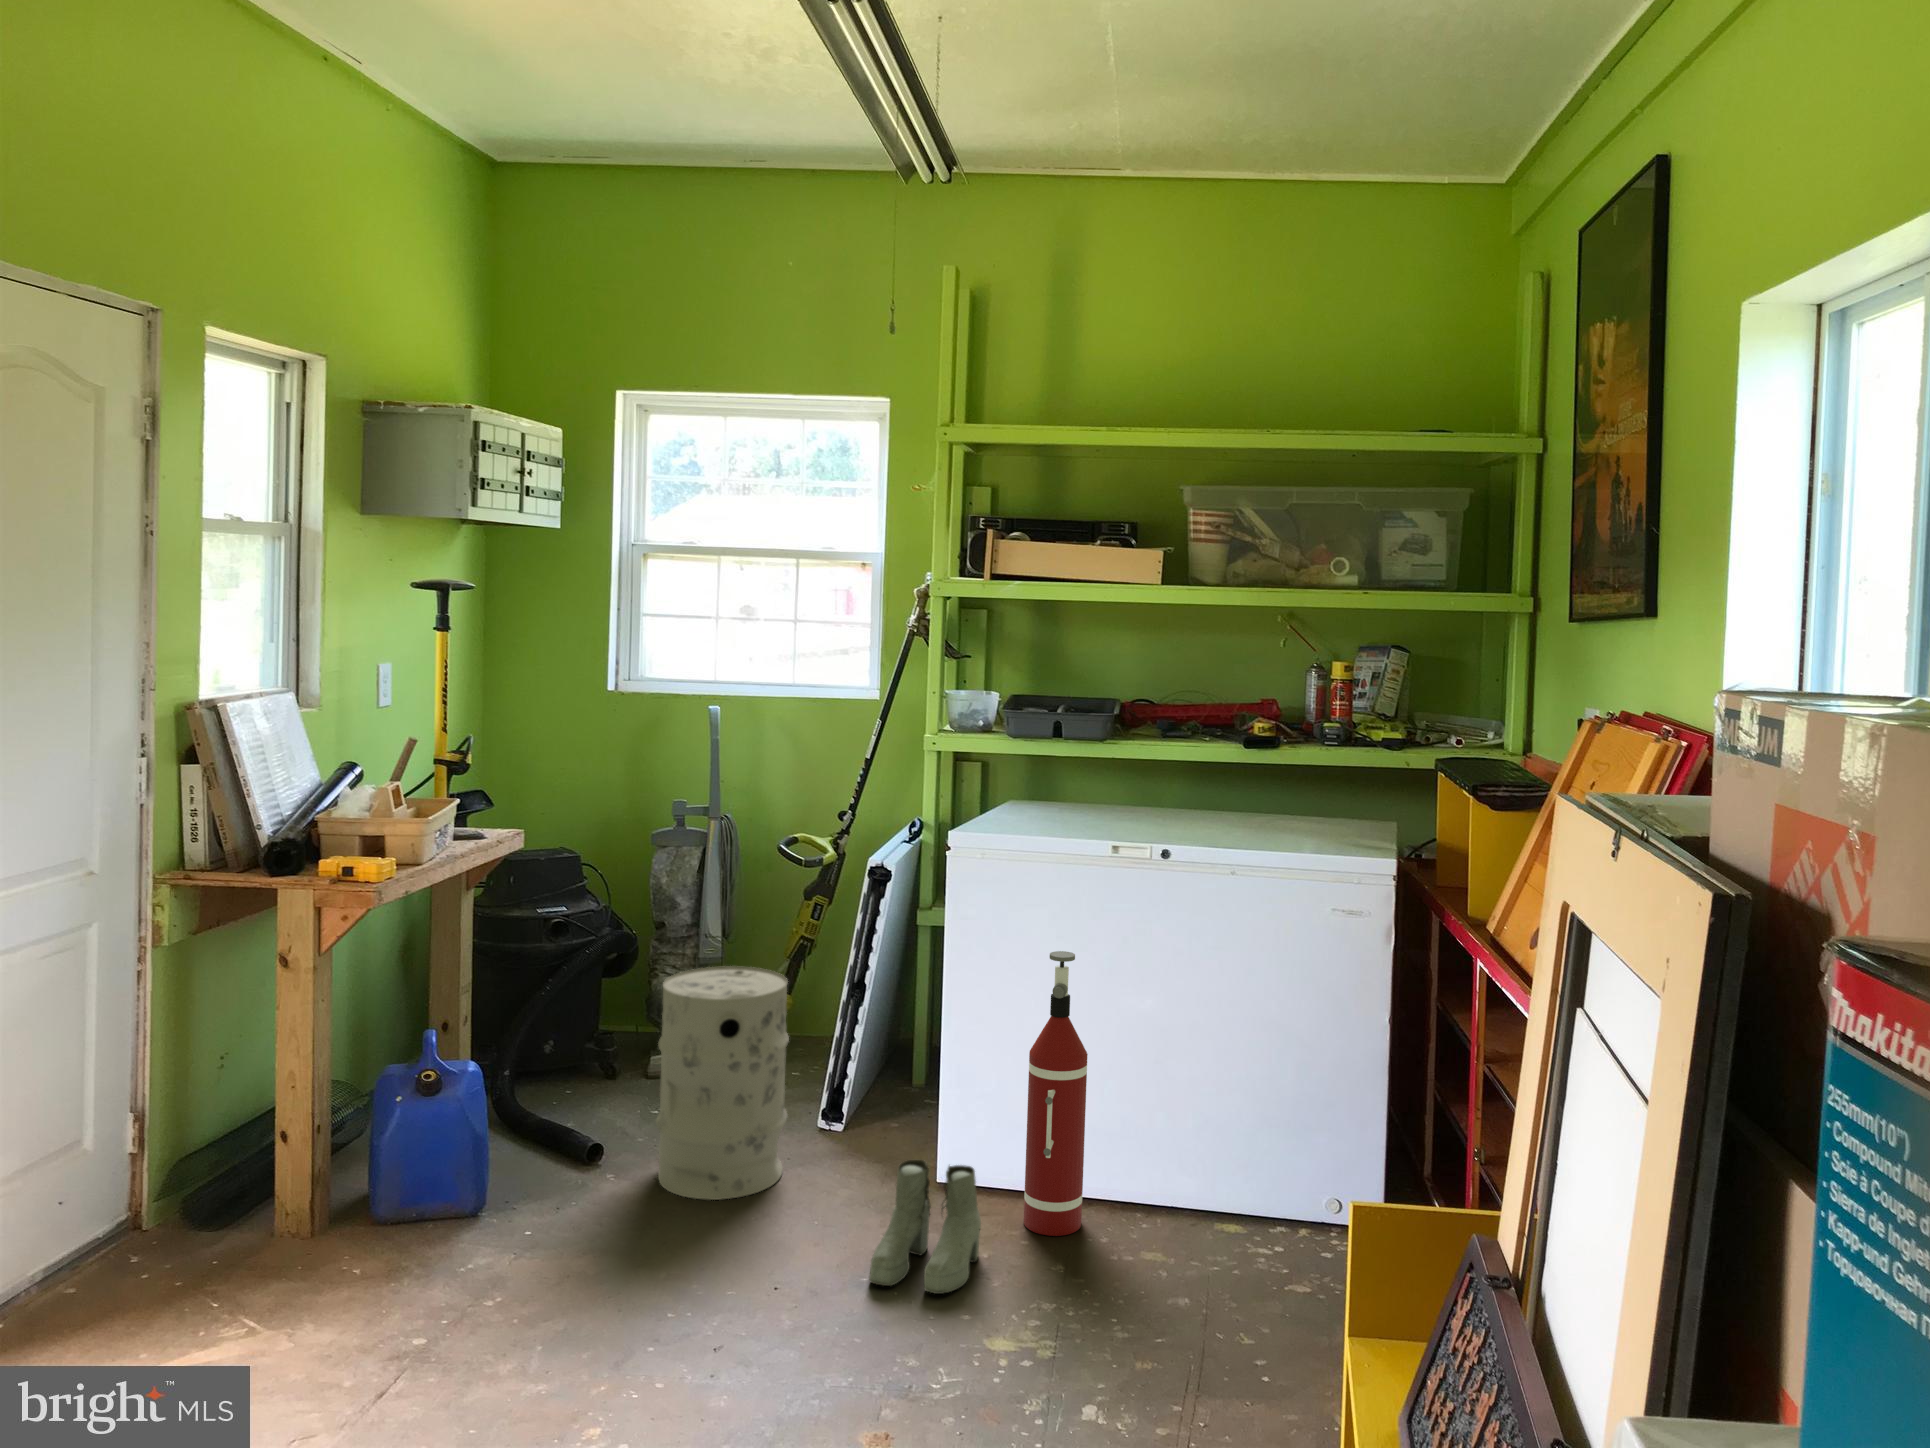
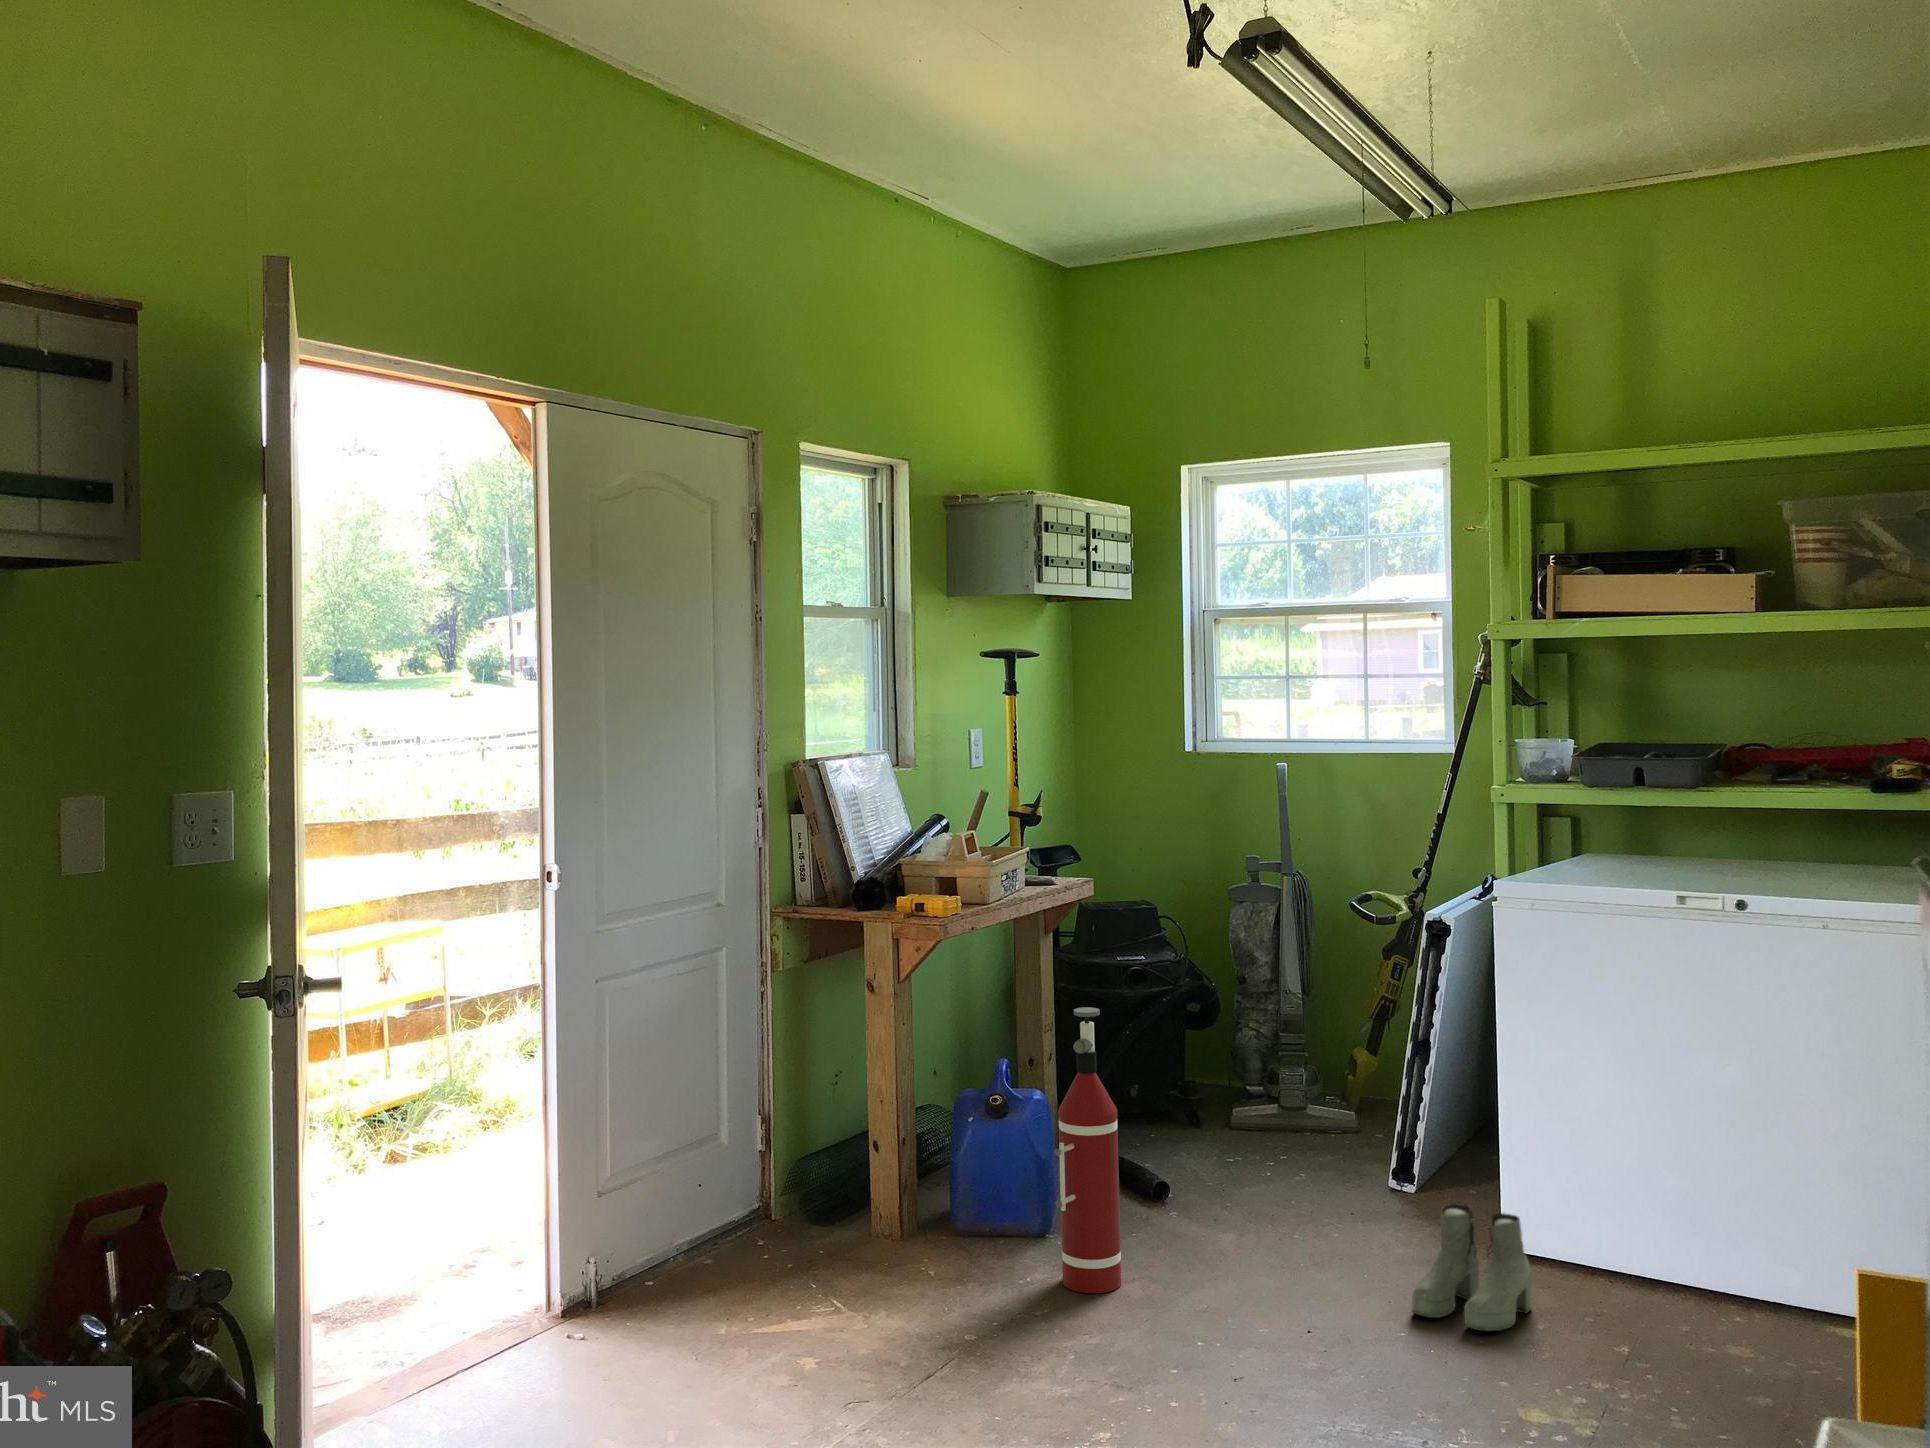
fire extinguisher: present [1024,951,1088,1236] -> present [1054,1007,1121,1293]
trash can: present [656,966,789,1200] -> none [1223,1015,1350,1234]

